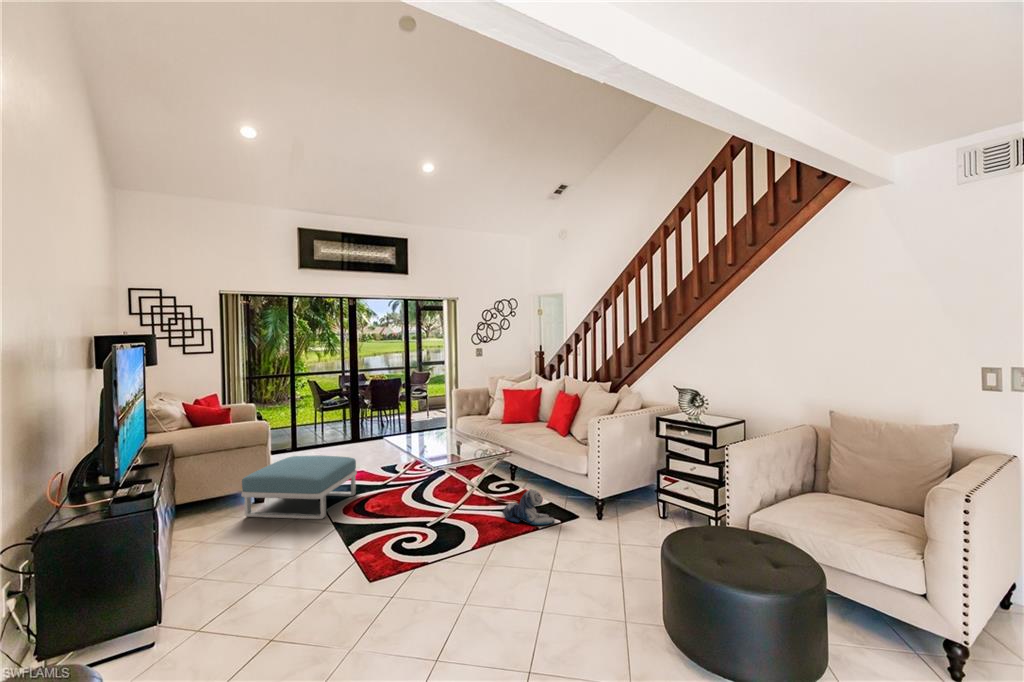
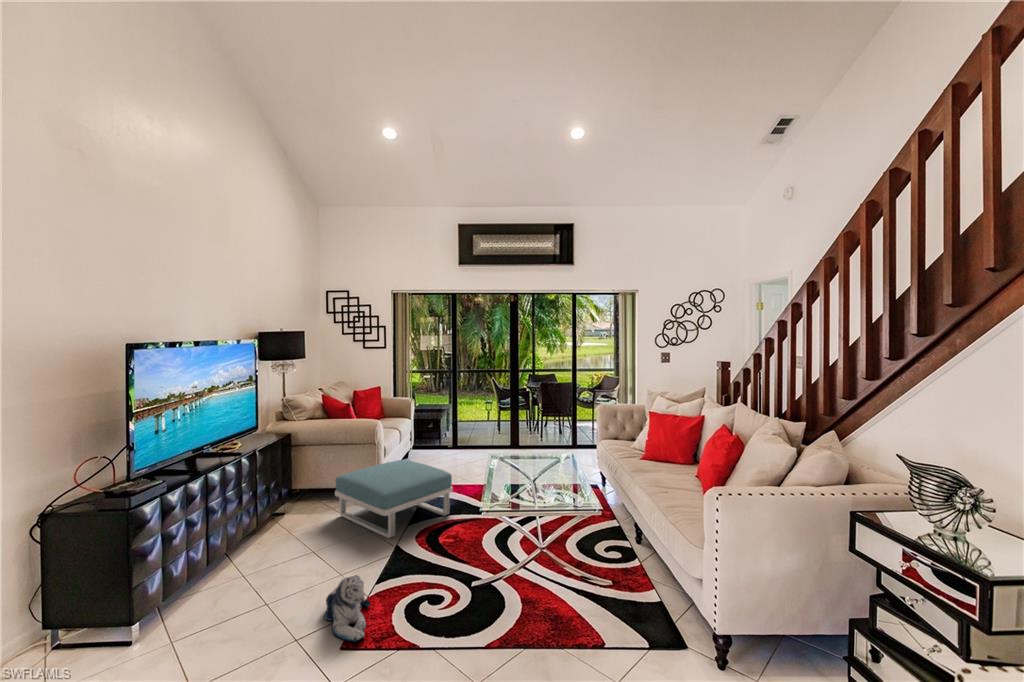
plush toy: present [502,489,555,525] -> present [324,575,371,642]

